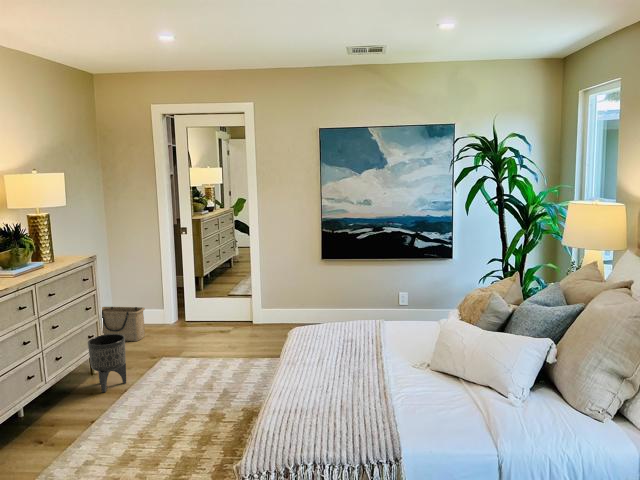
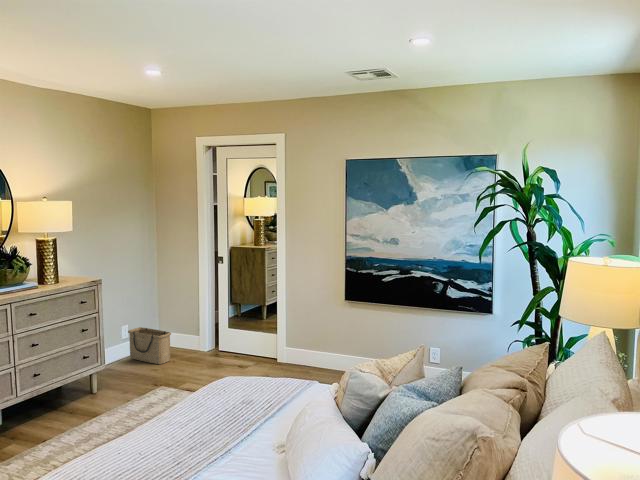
planter: present [88,334,126,392] -> none [73,357,110,413]

